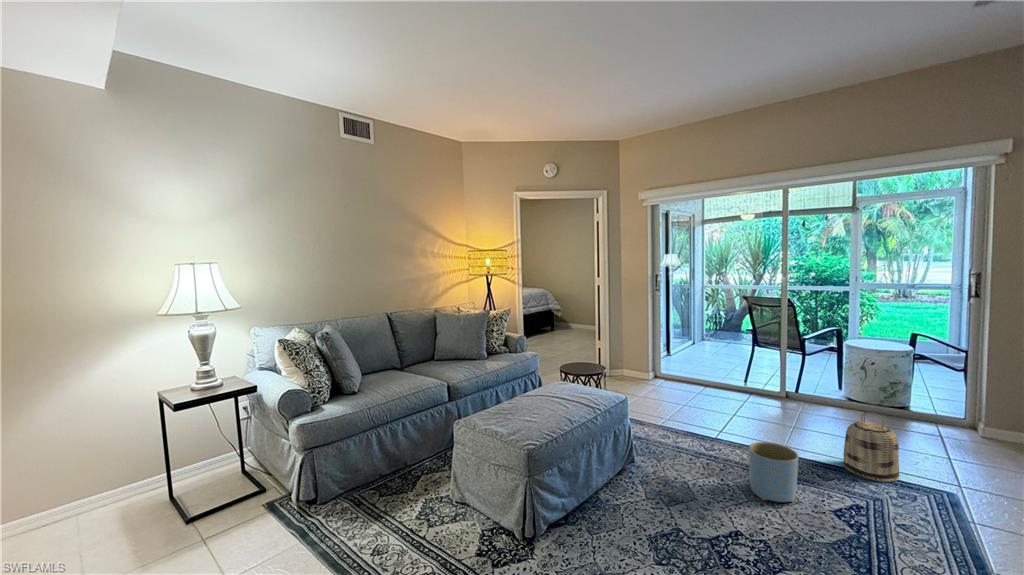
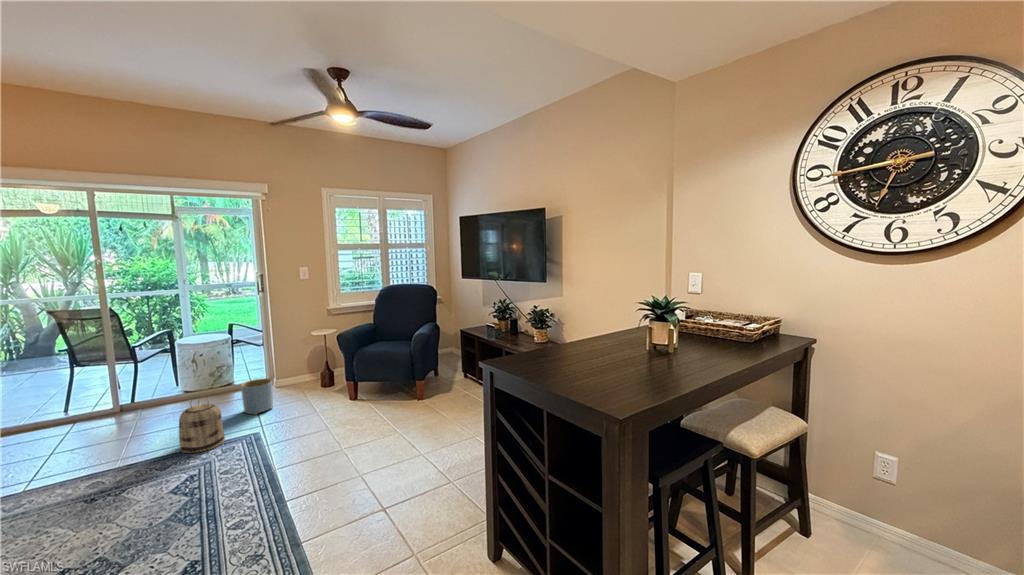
planter: present [749,442,799,502] -> present [241,379,273,414]

